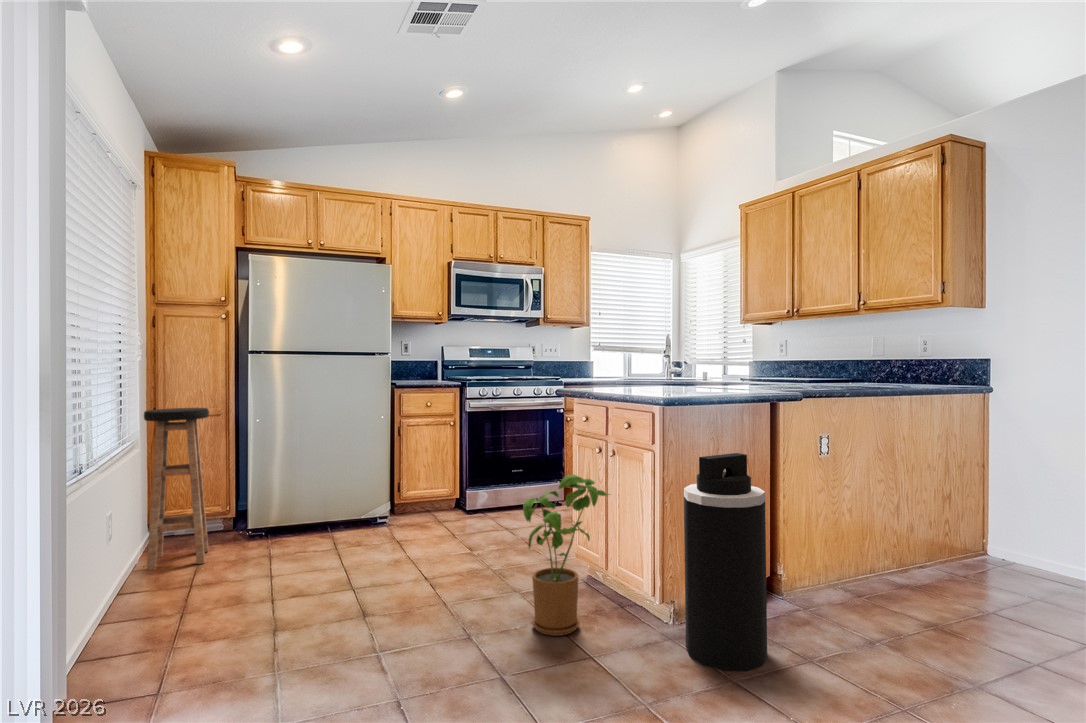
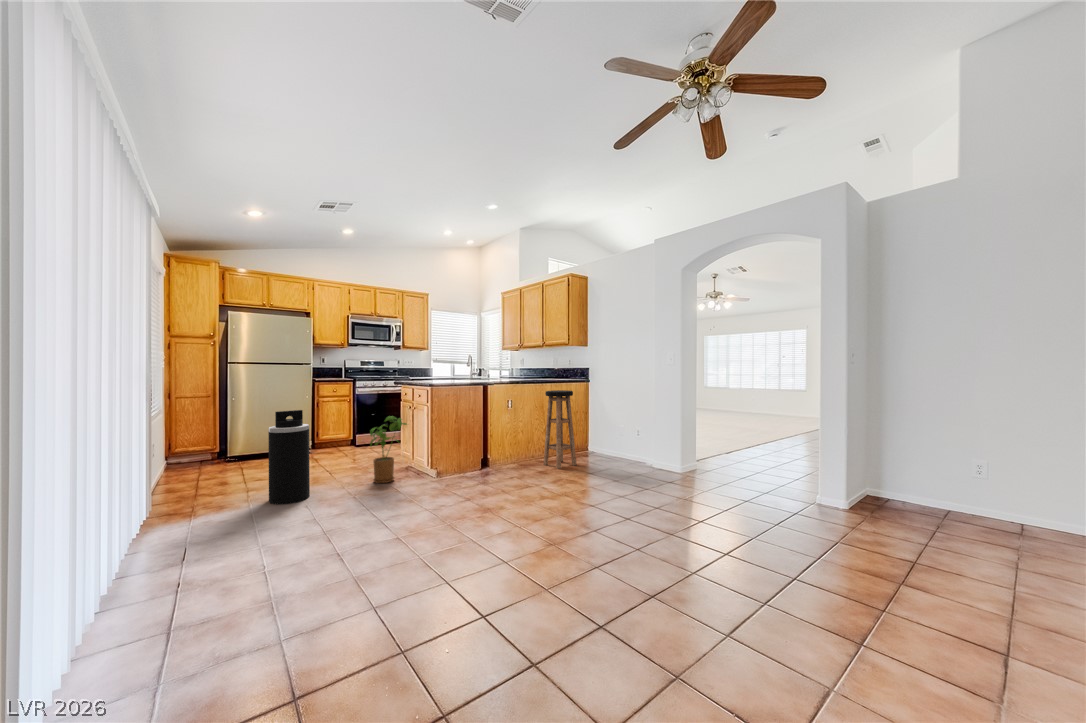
bar stool: present [144,408,209,570] -> present [544,390,577,469]
trash can: present [684,453,767,671] -> present [268,410,310,505]

